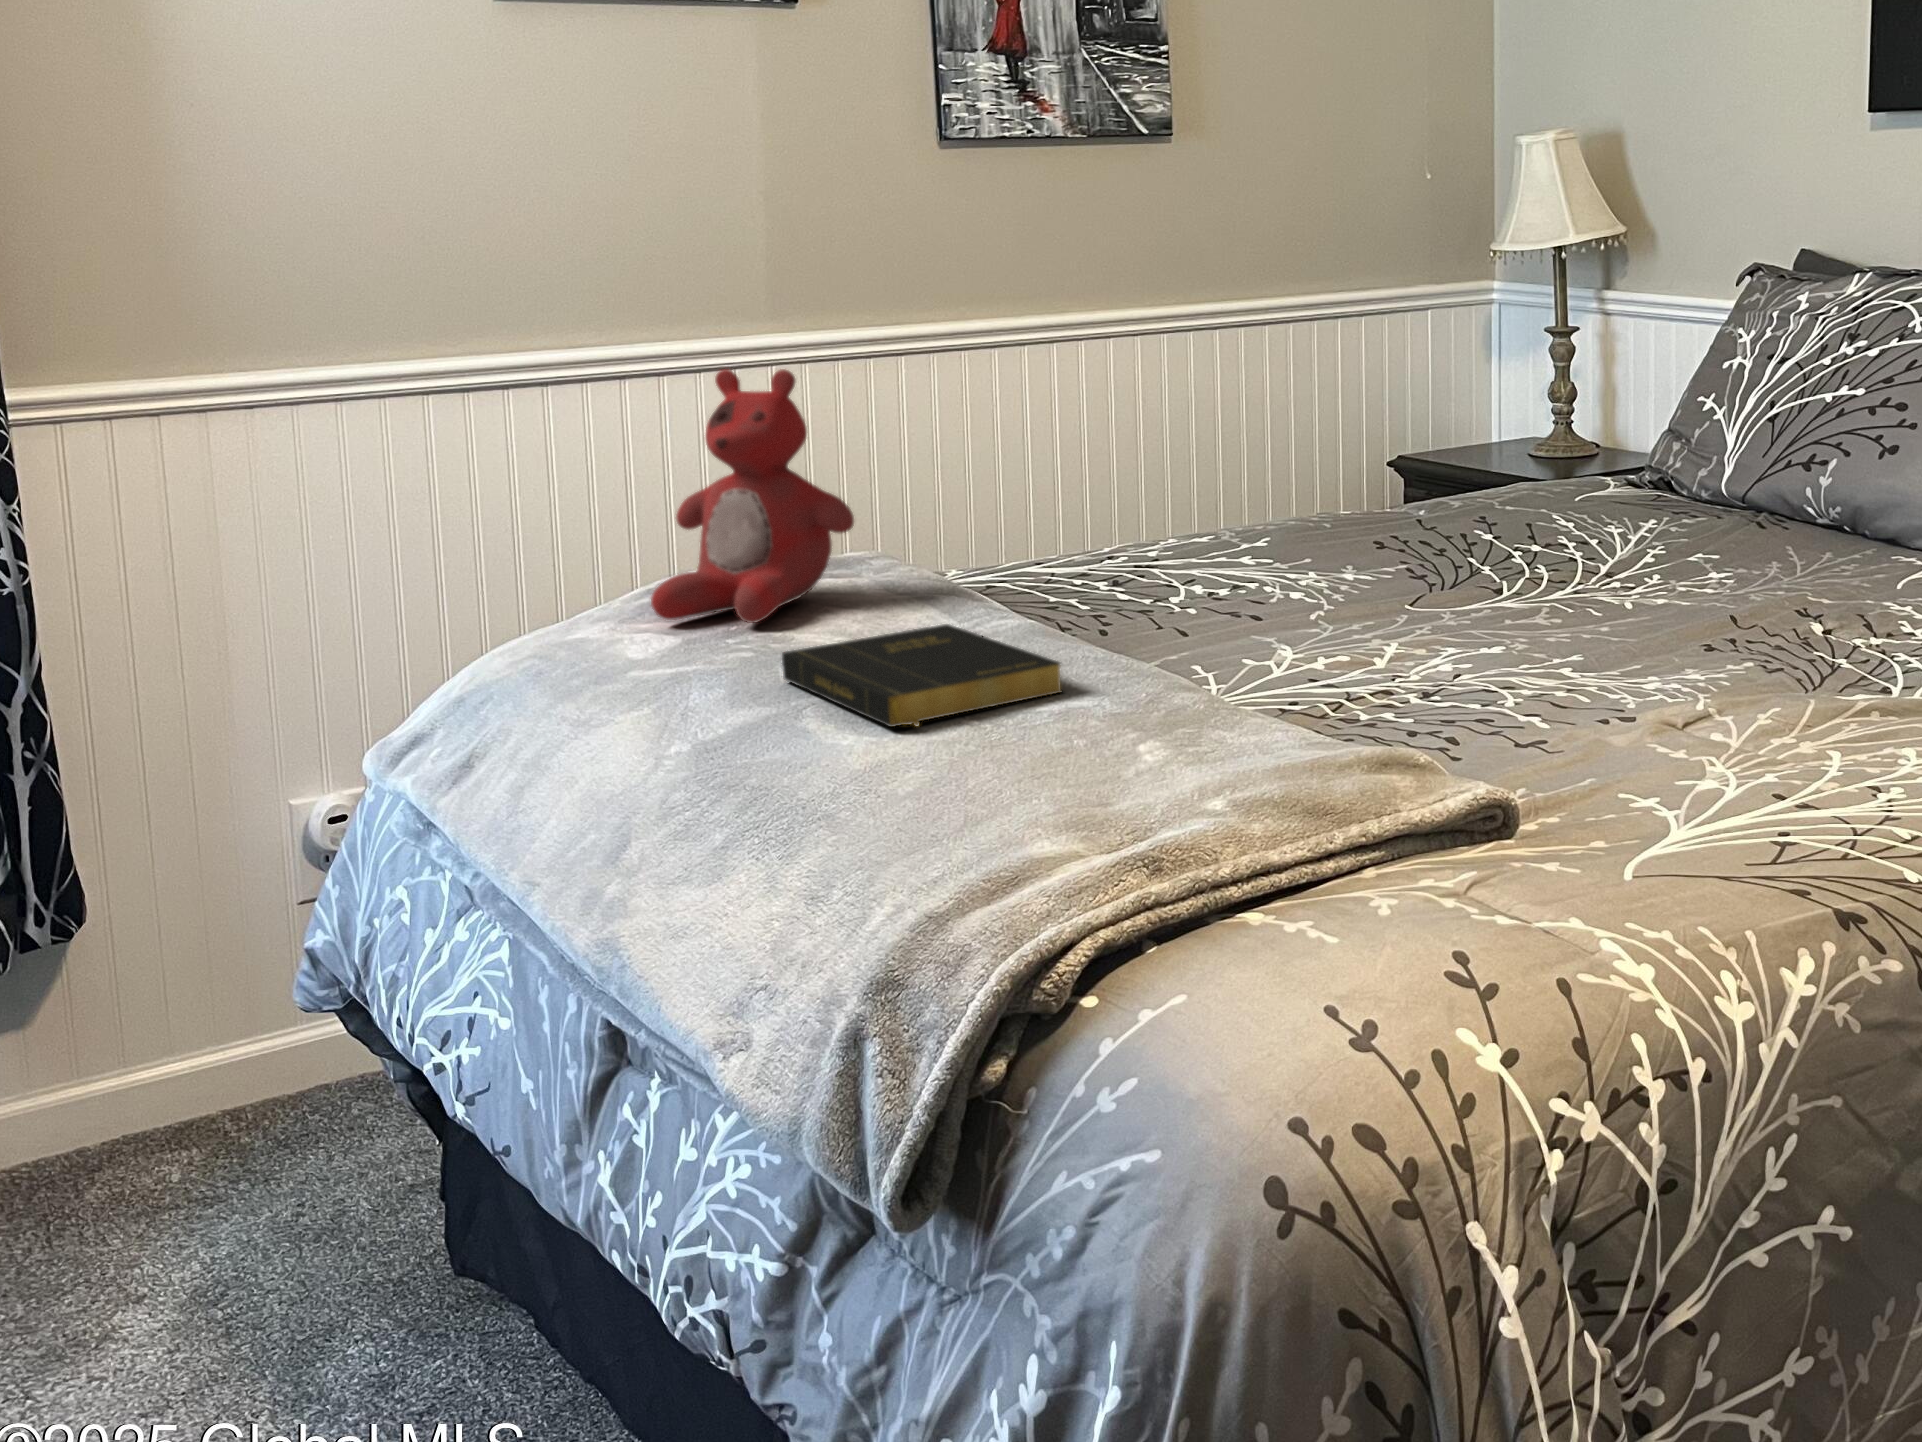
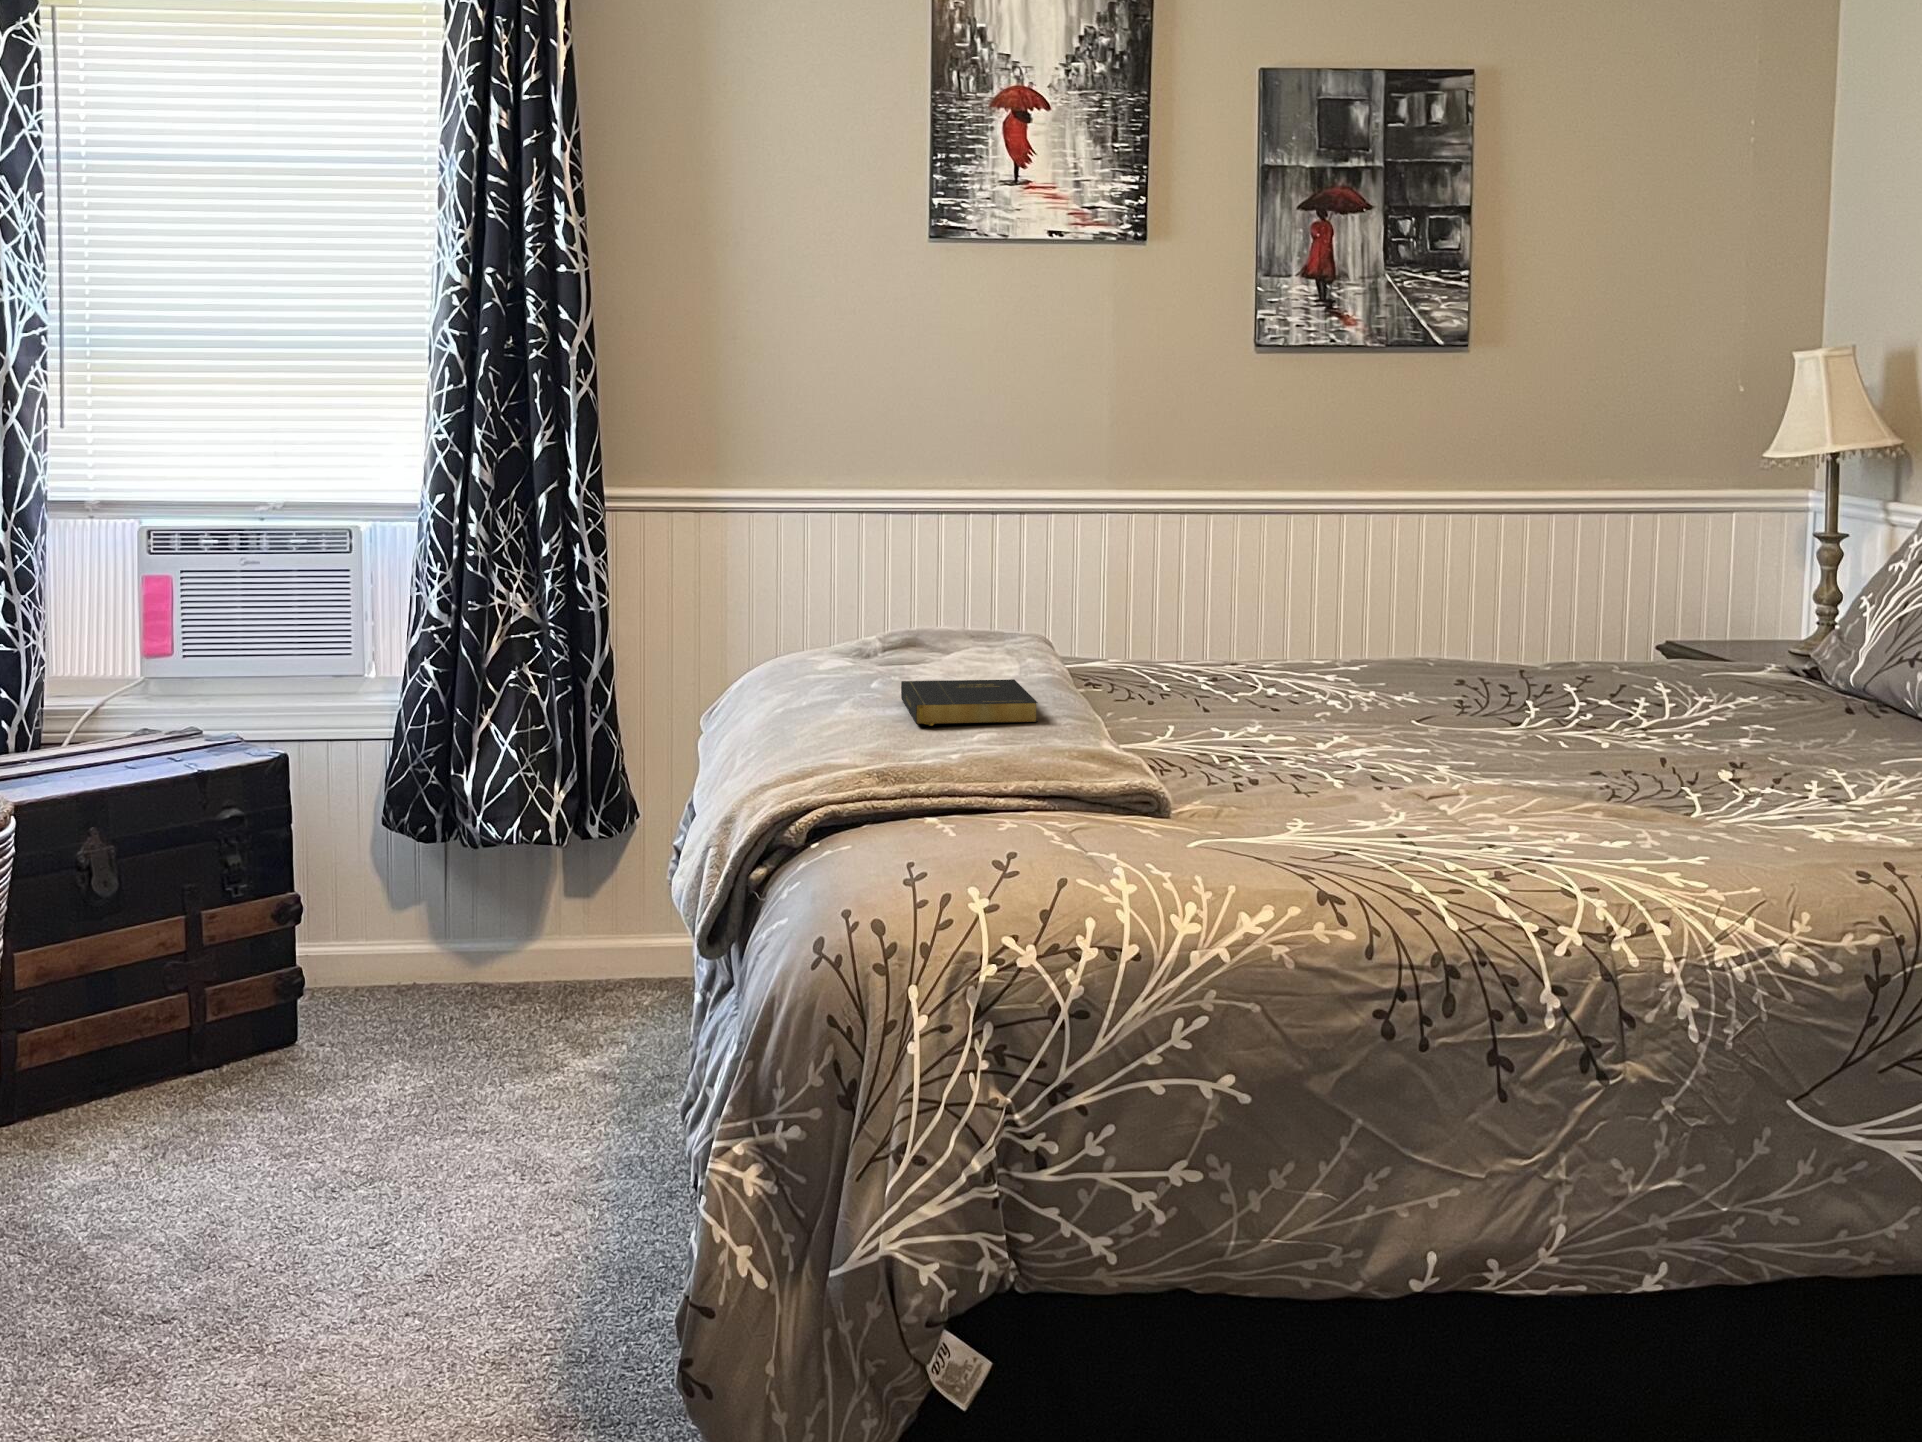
stuffed bear: present [651,369,854,623] -> none [876,505,1004,672]

